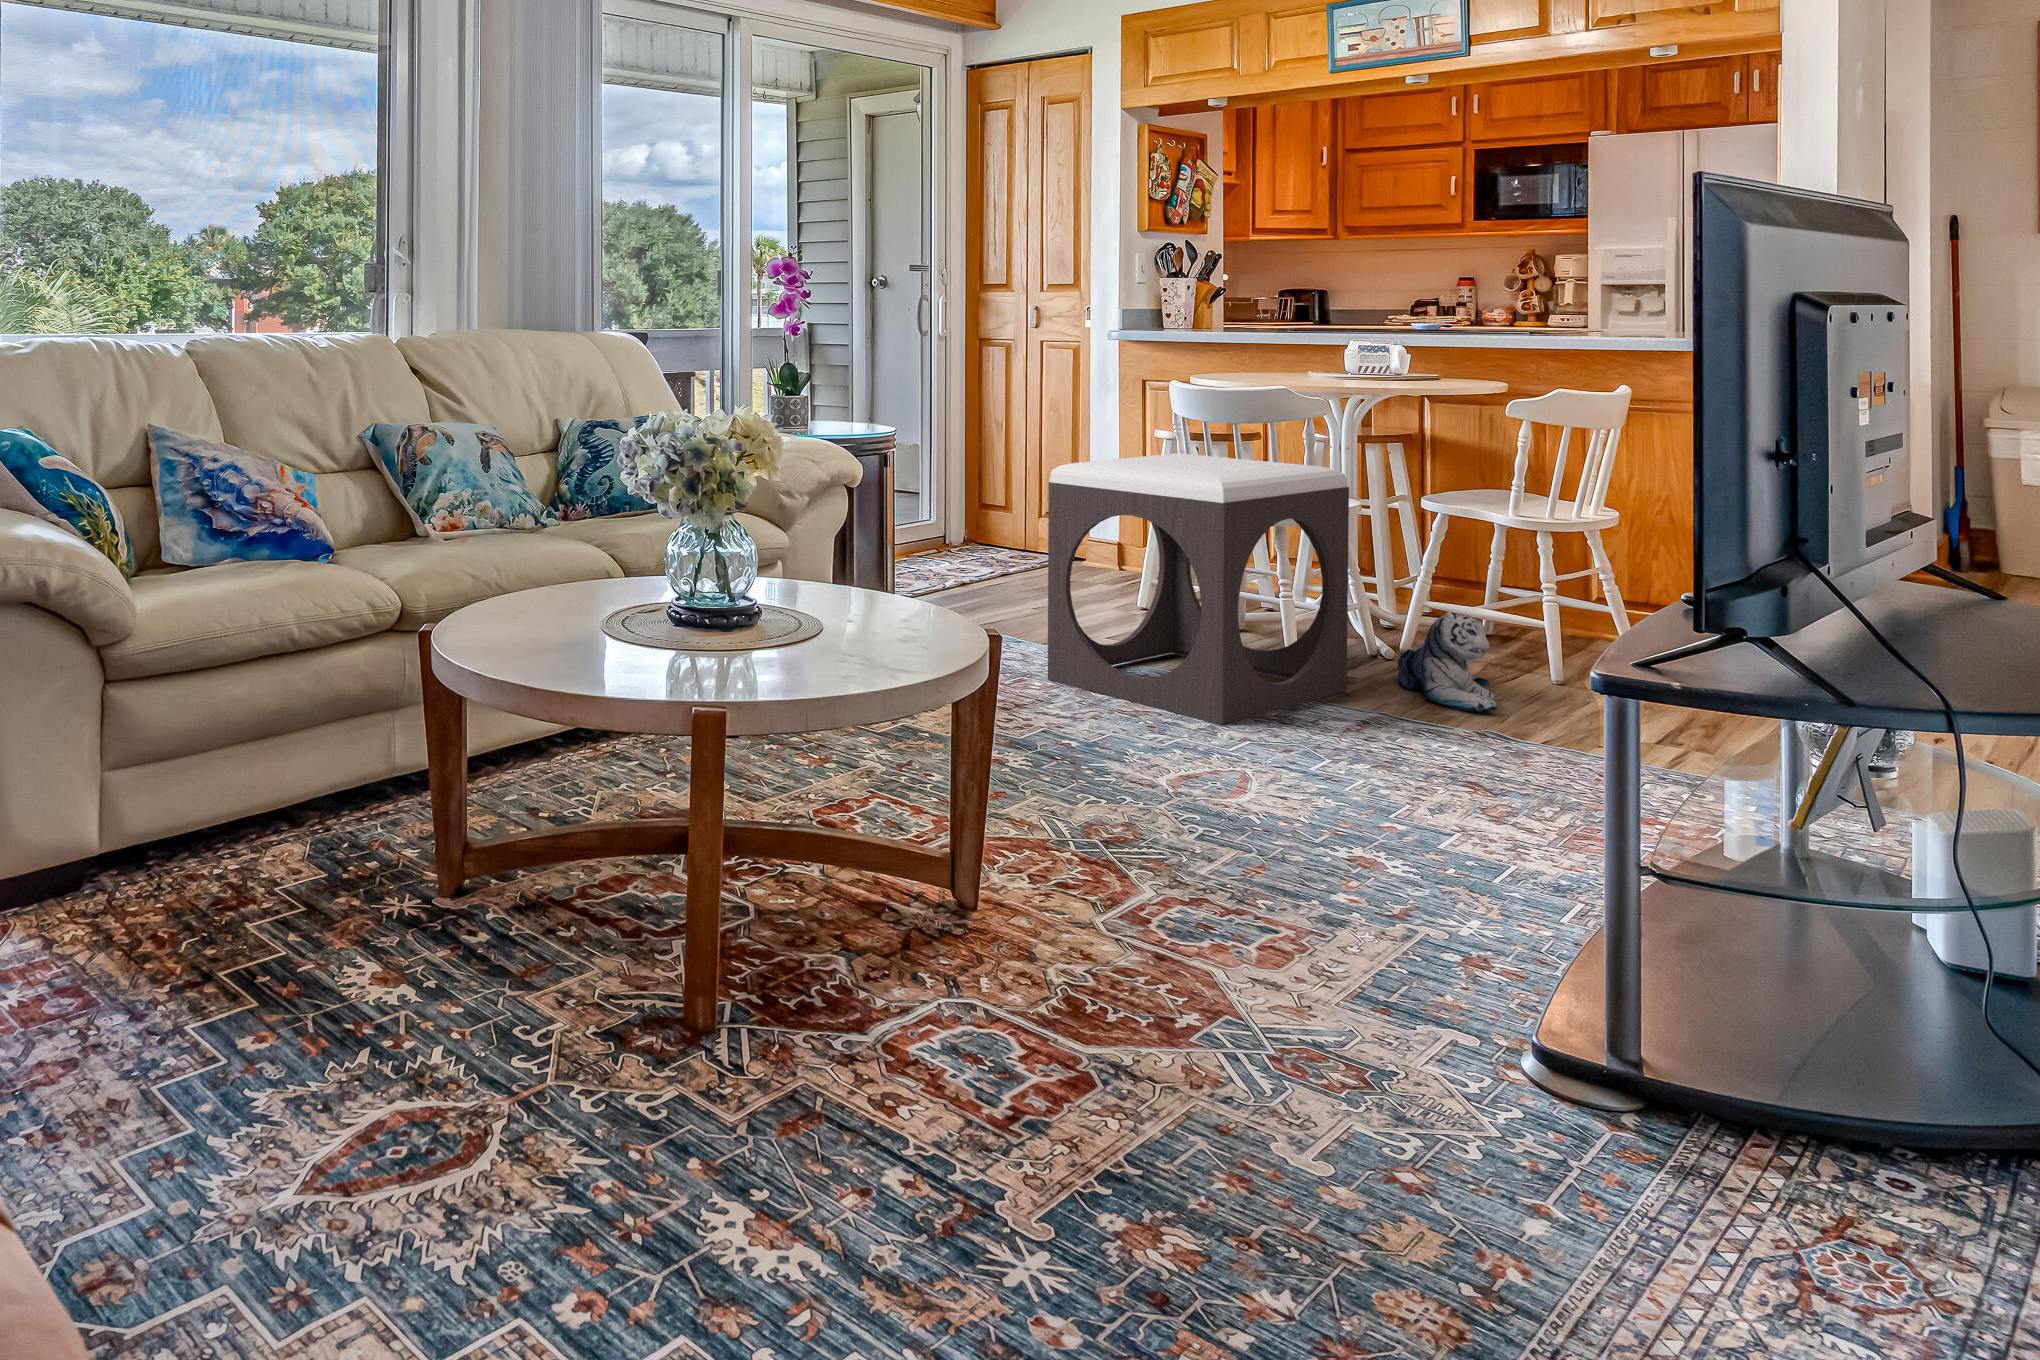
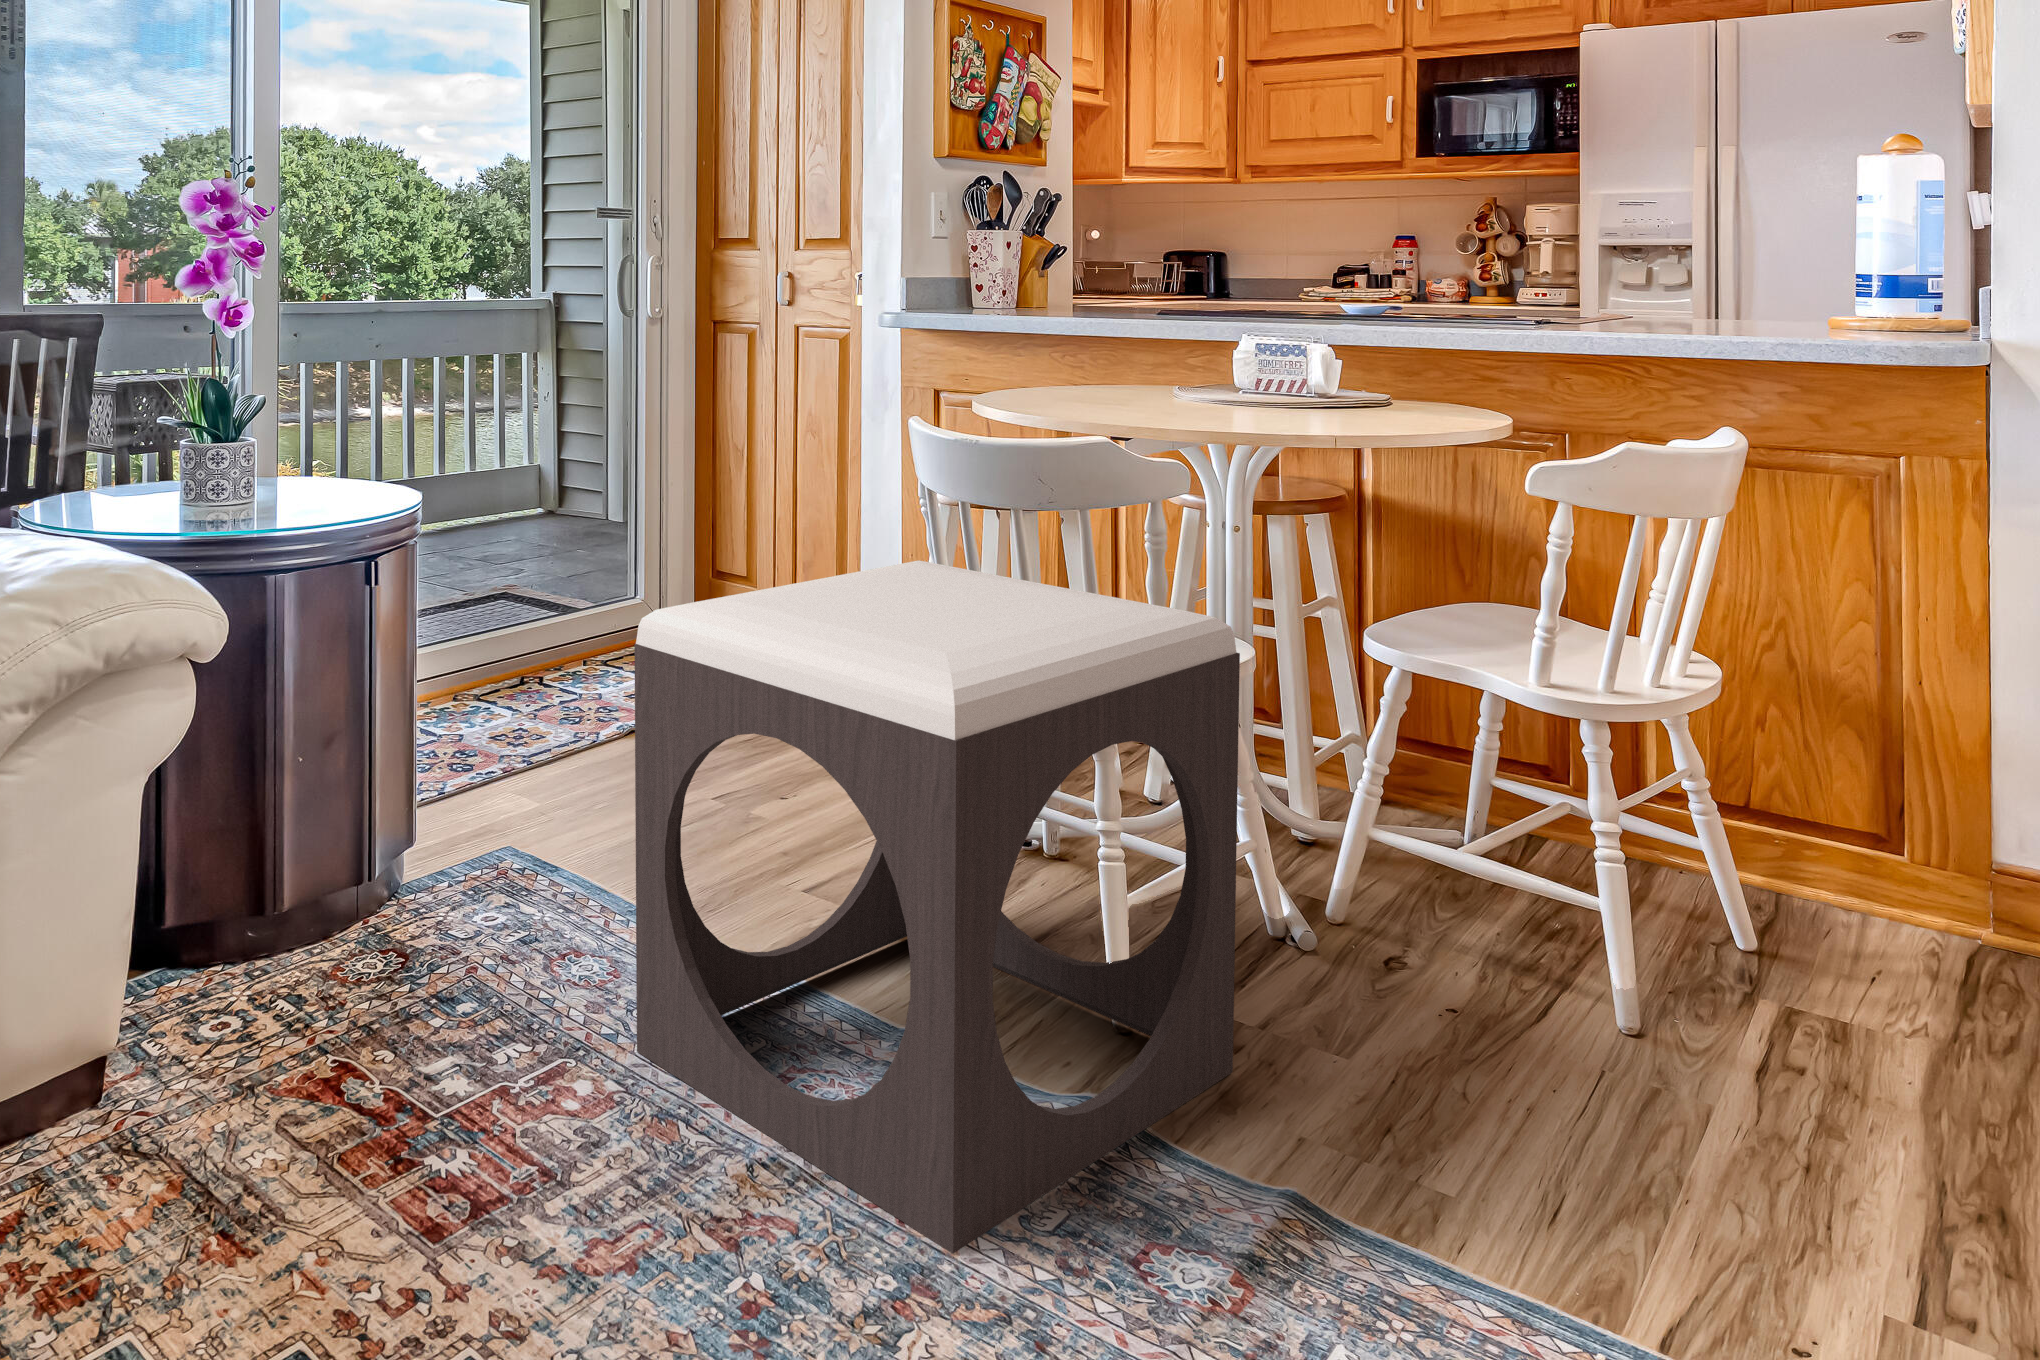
plush toy: present [1398,612,1497,712] -> none [1330,914,1545,1161]

